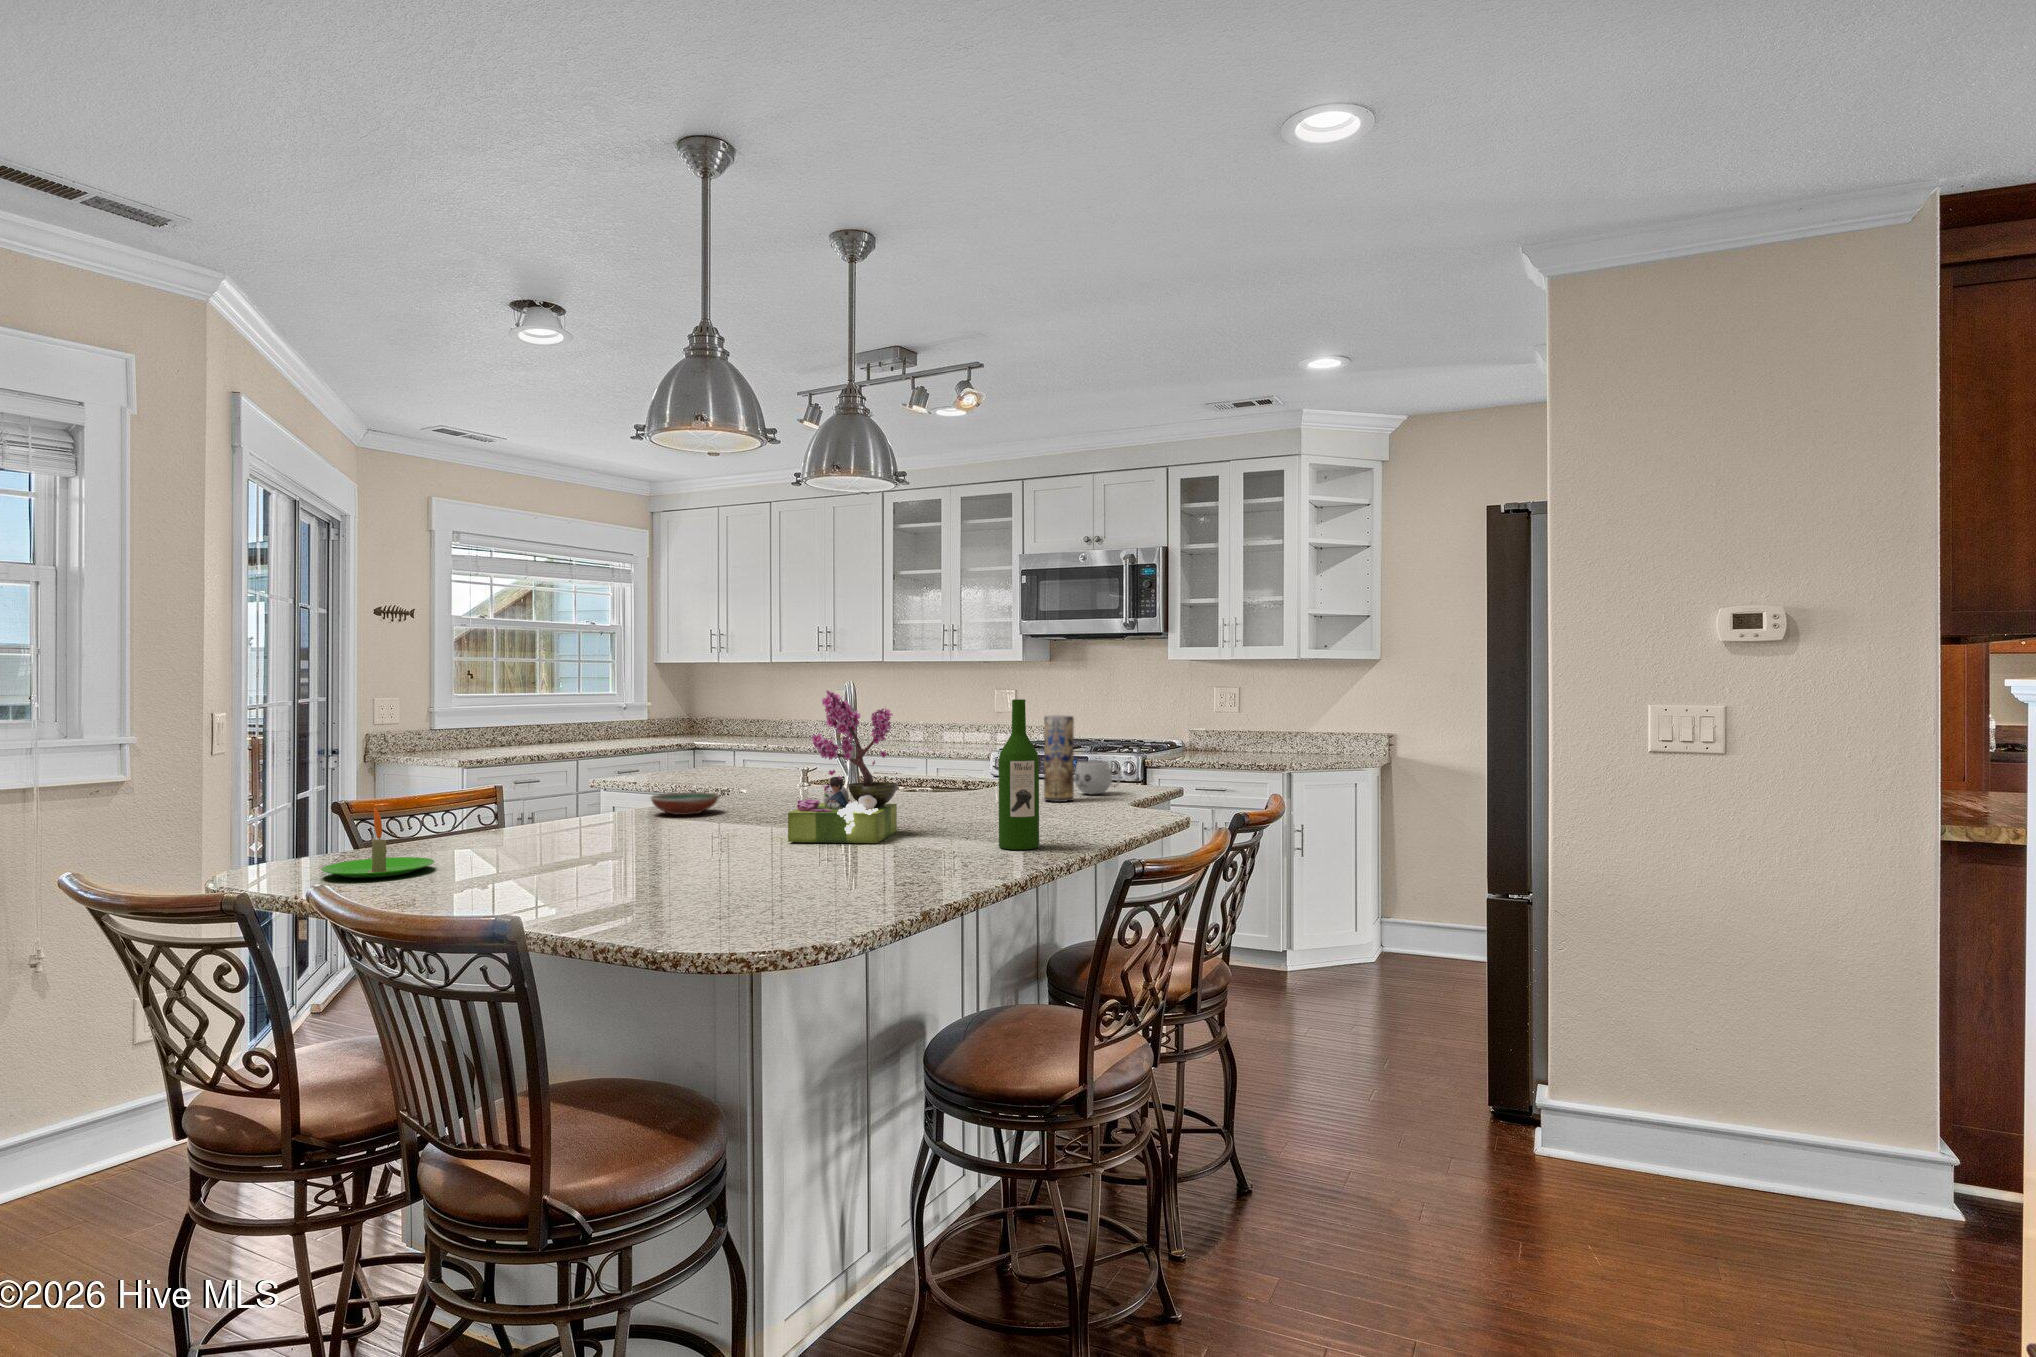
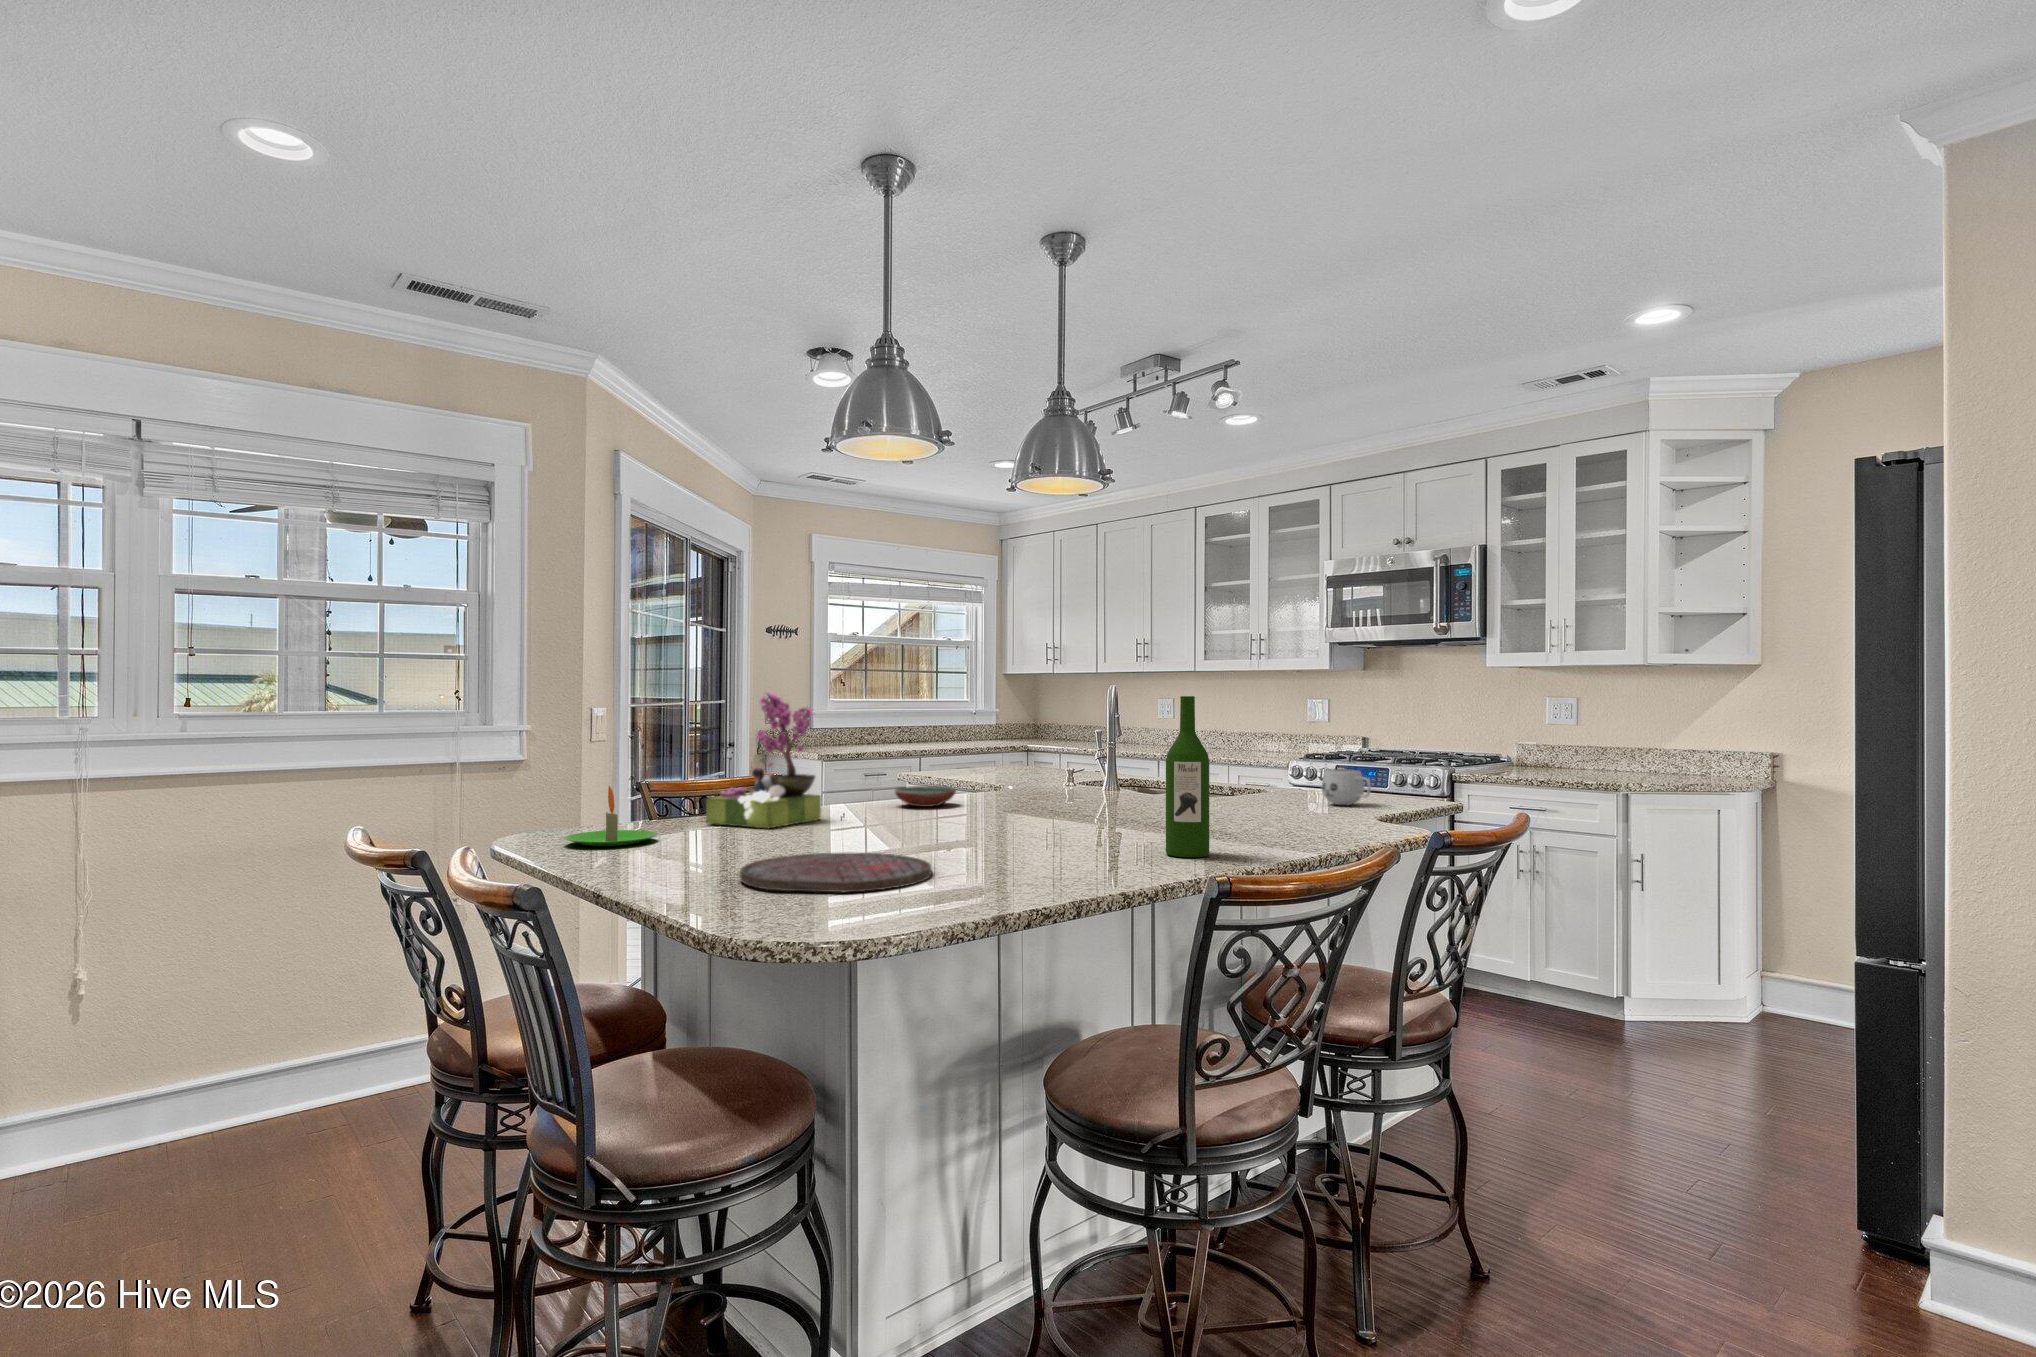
flower arrangement: present [788,690,898,843] -> present [706,693,821,828]
vase: present [1044,716,1074,802] -> none [1280,720,1313,811]
cutting board: none [610,864,808,907] -> present [740,852,931,893]

